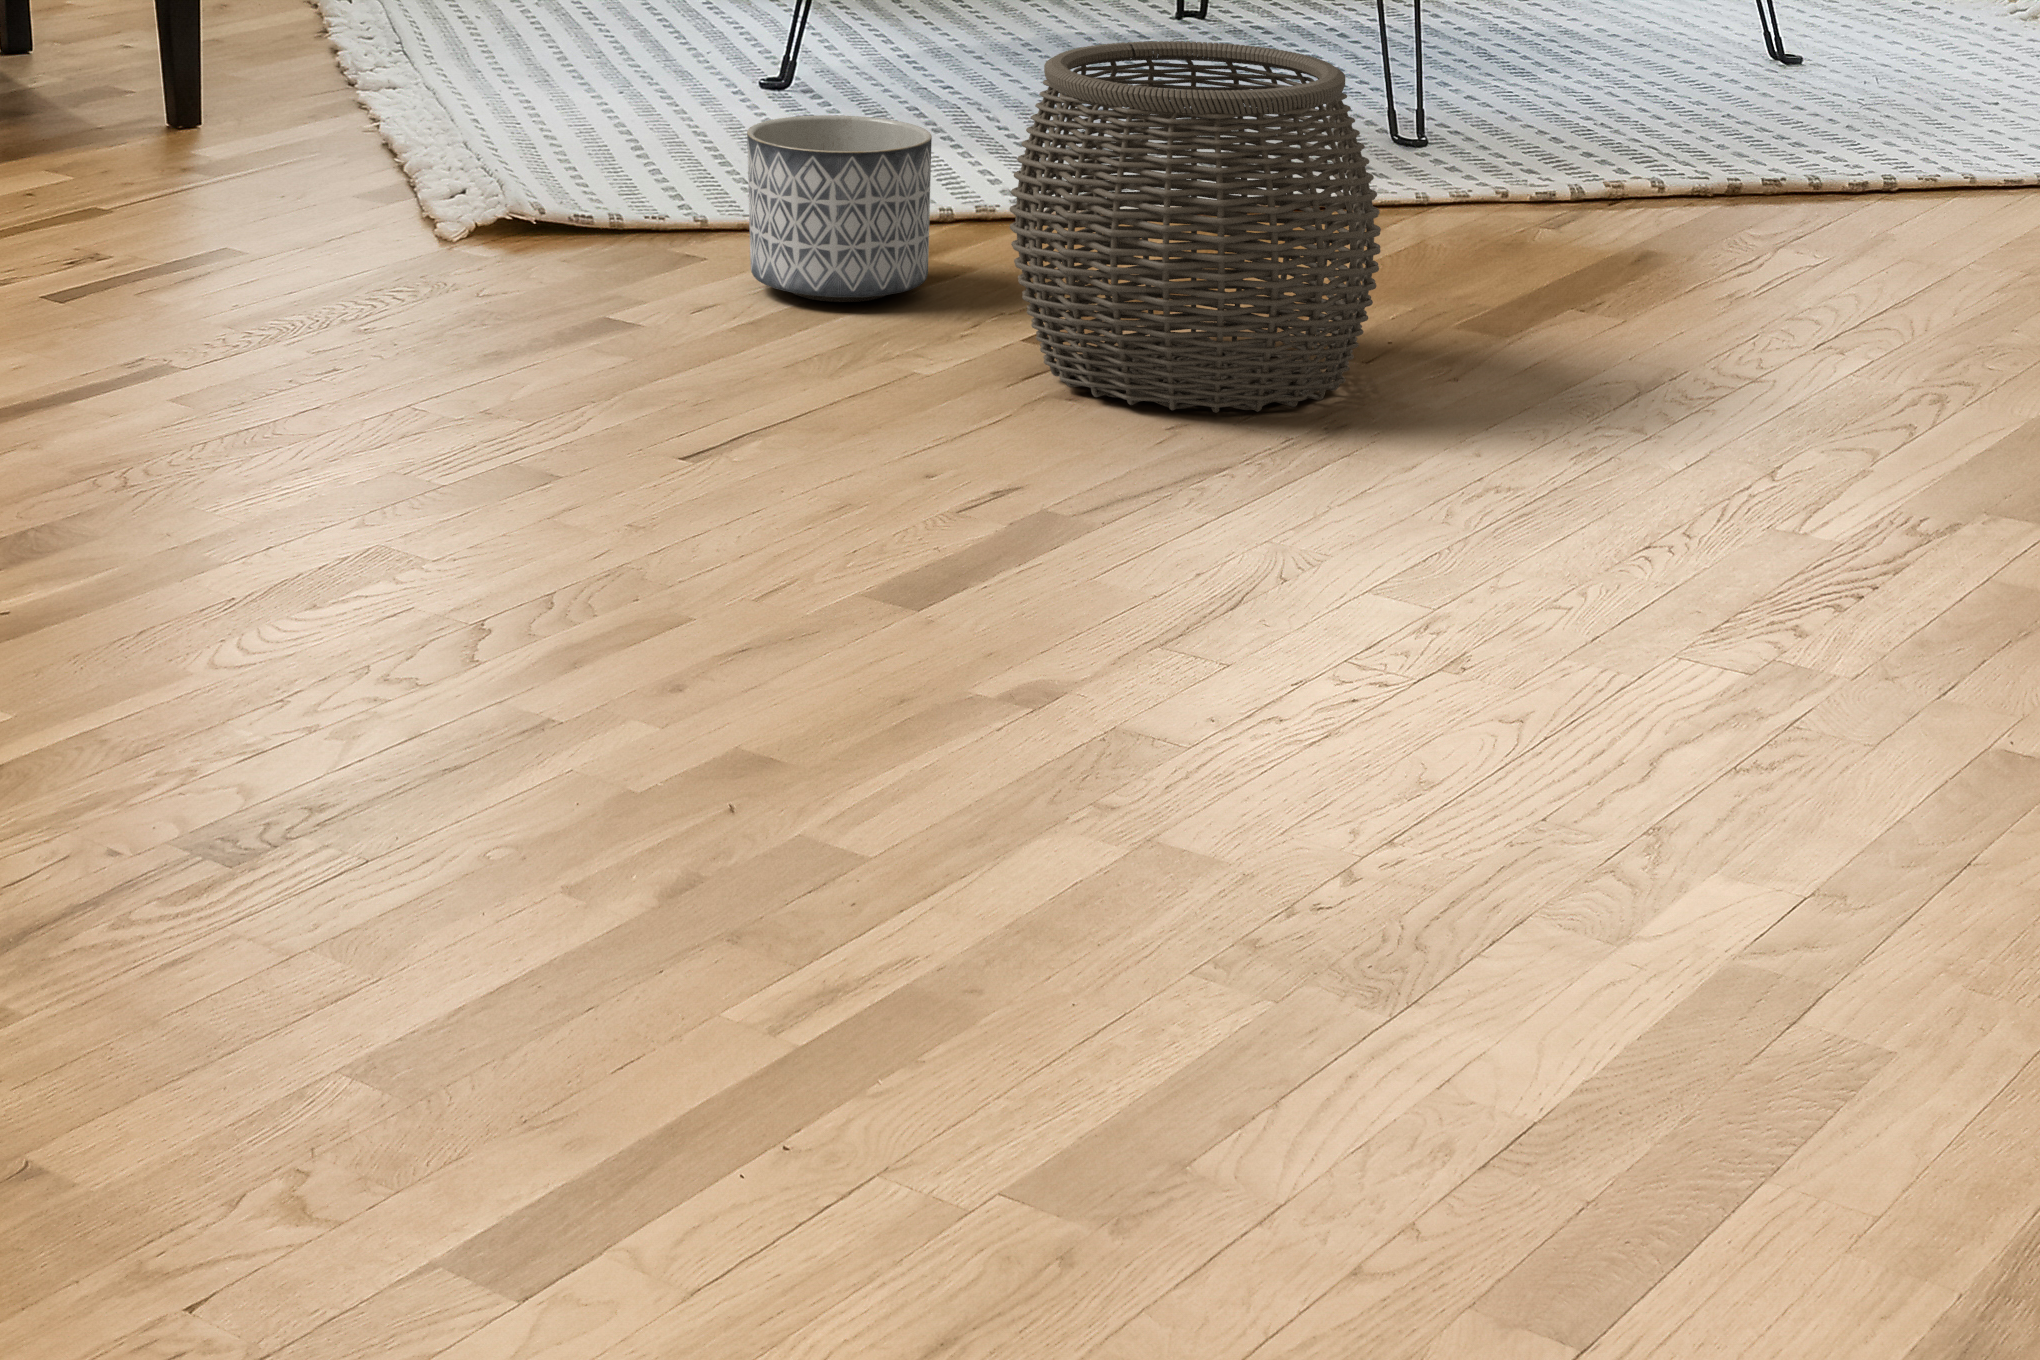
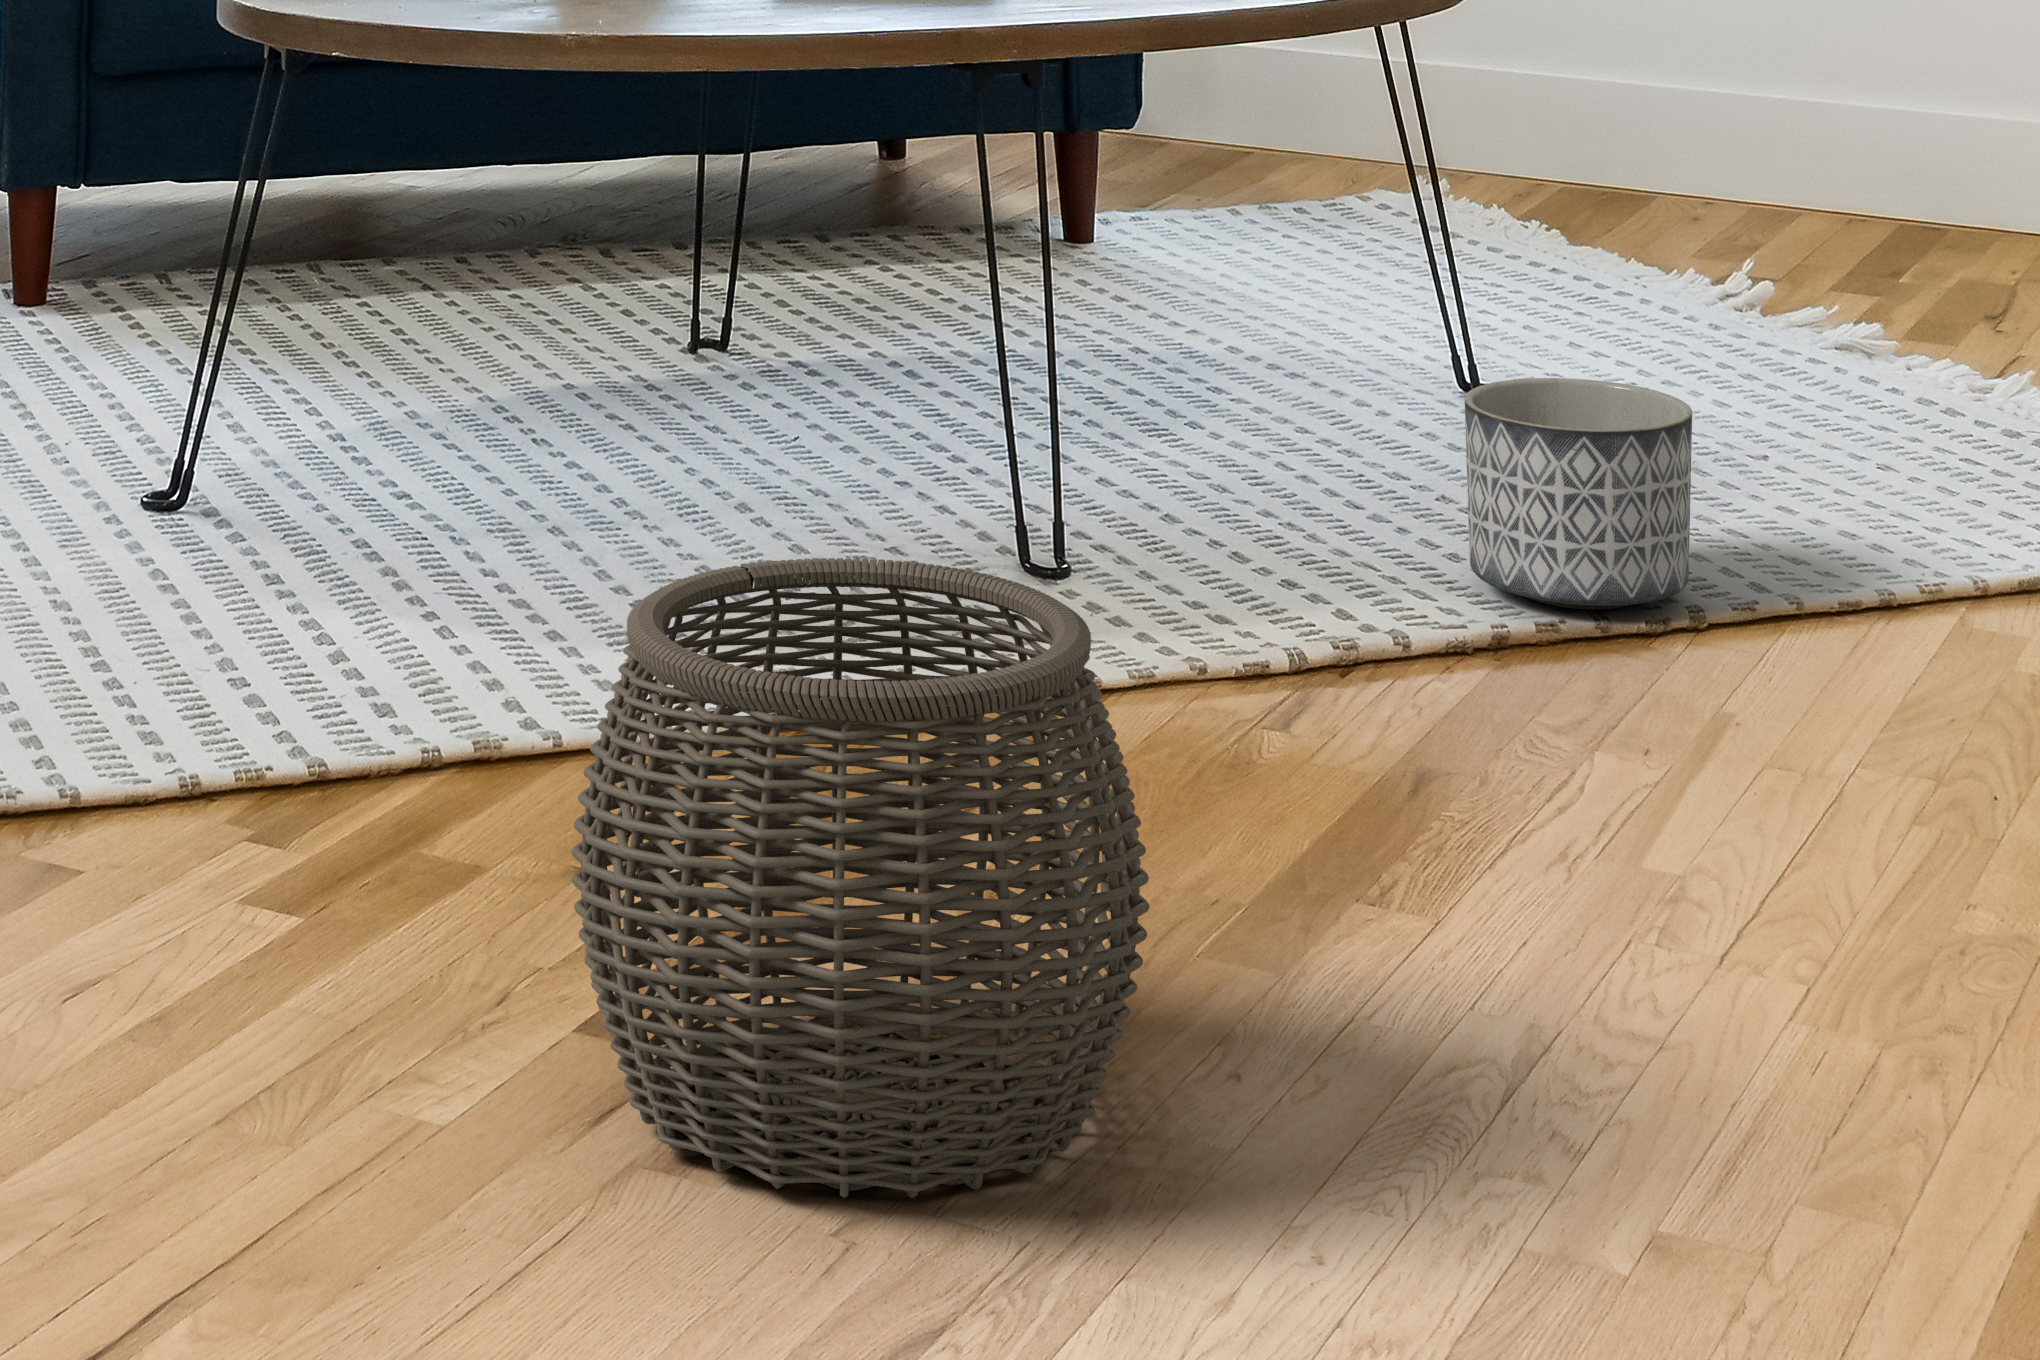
planter: present [747,115,932,302] -> present [1465,378,1692,610]

